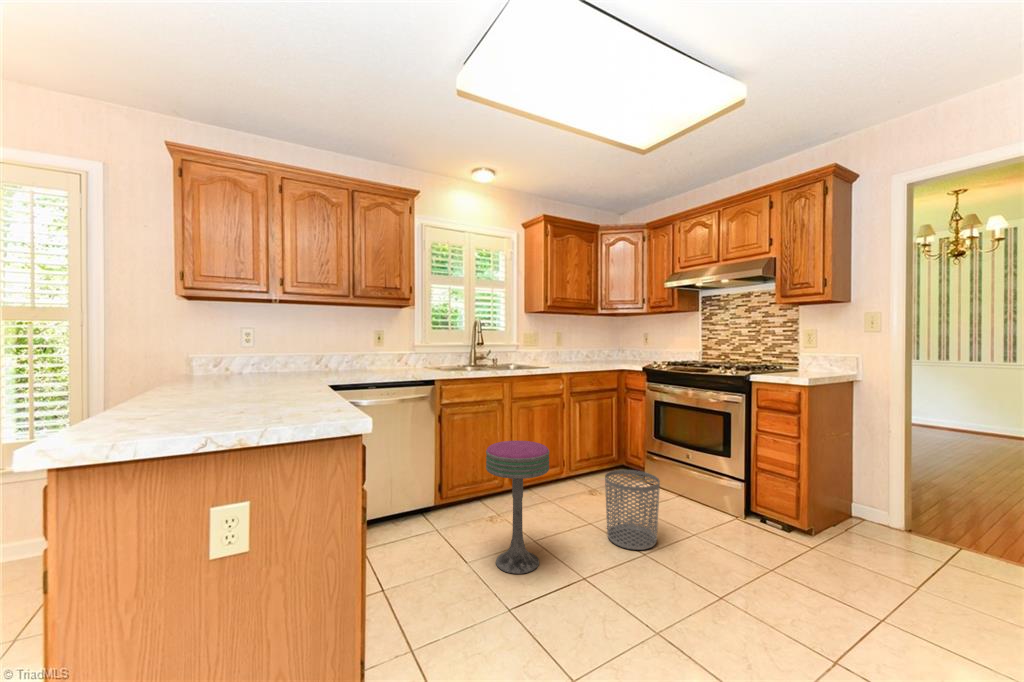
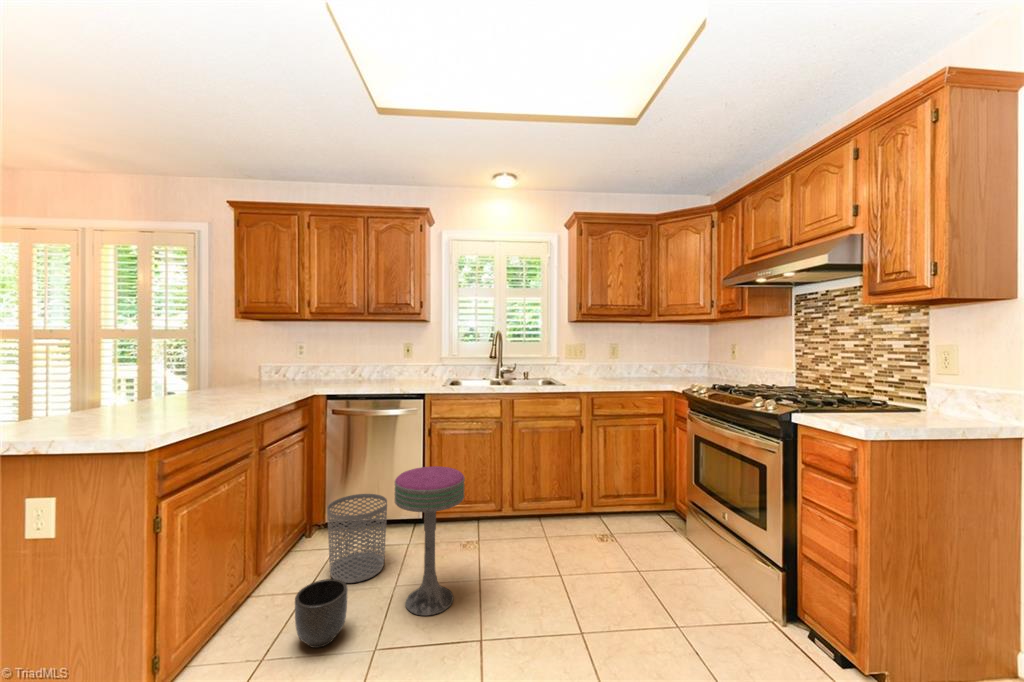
waste bin: present [605,470,660,550] -> present [327,494,387,583]
planter: none [437,556,485,621] -> present [295,579,348,648]

